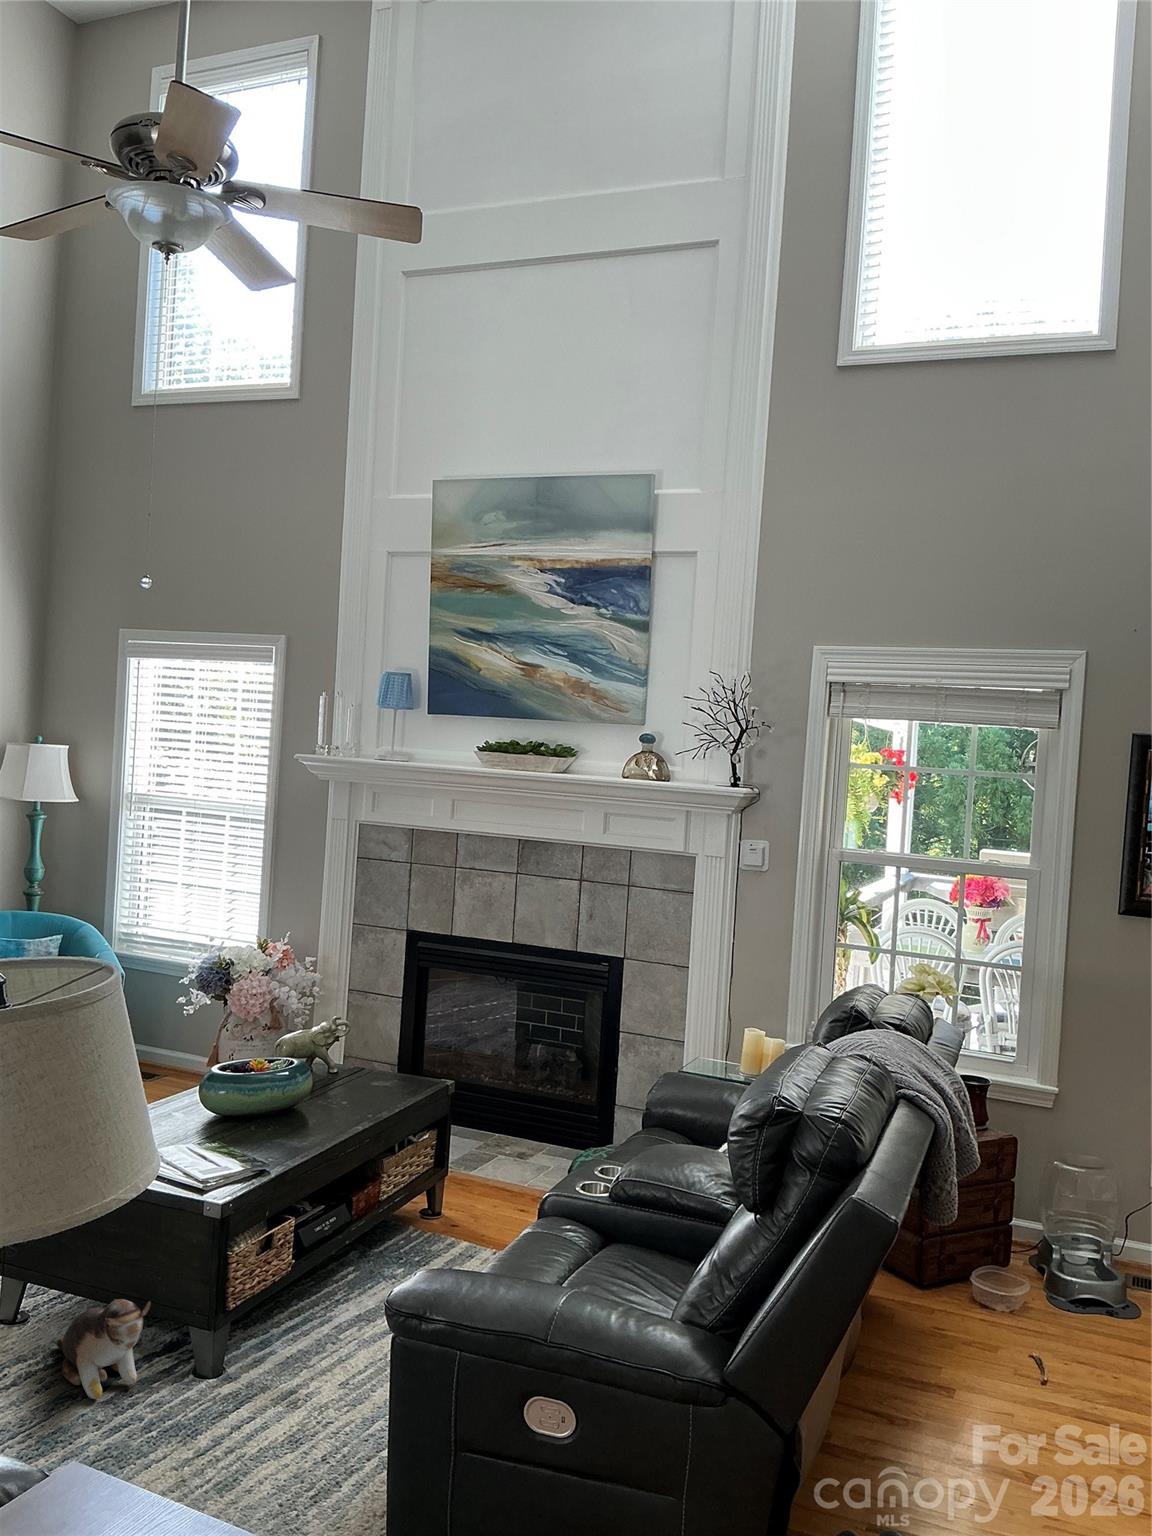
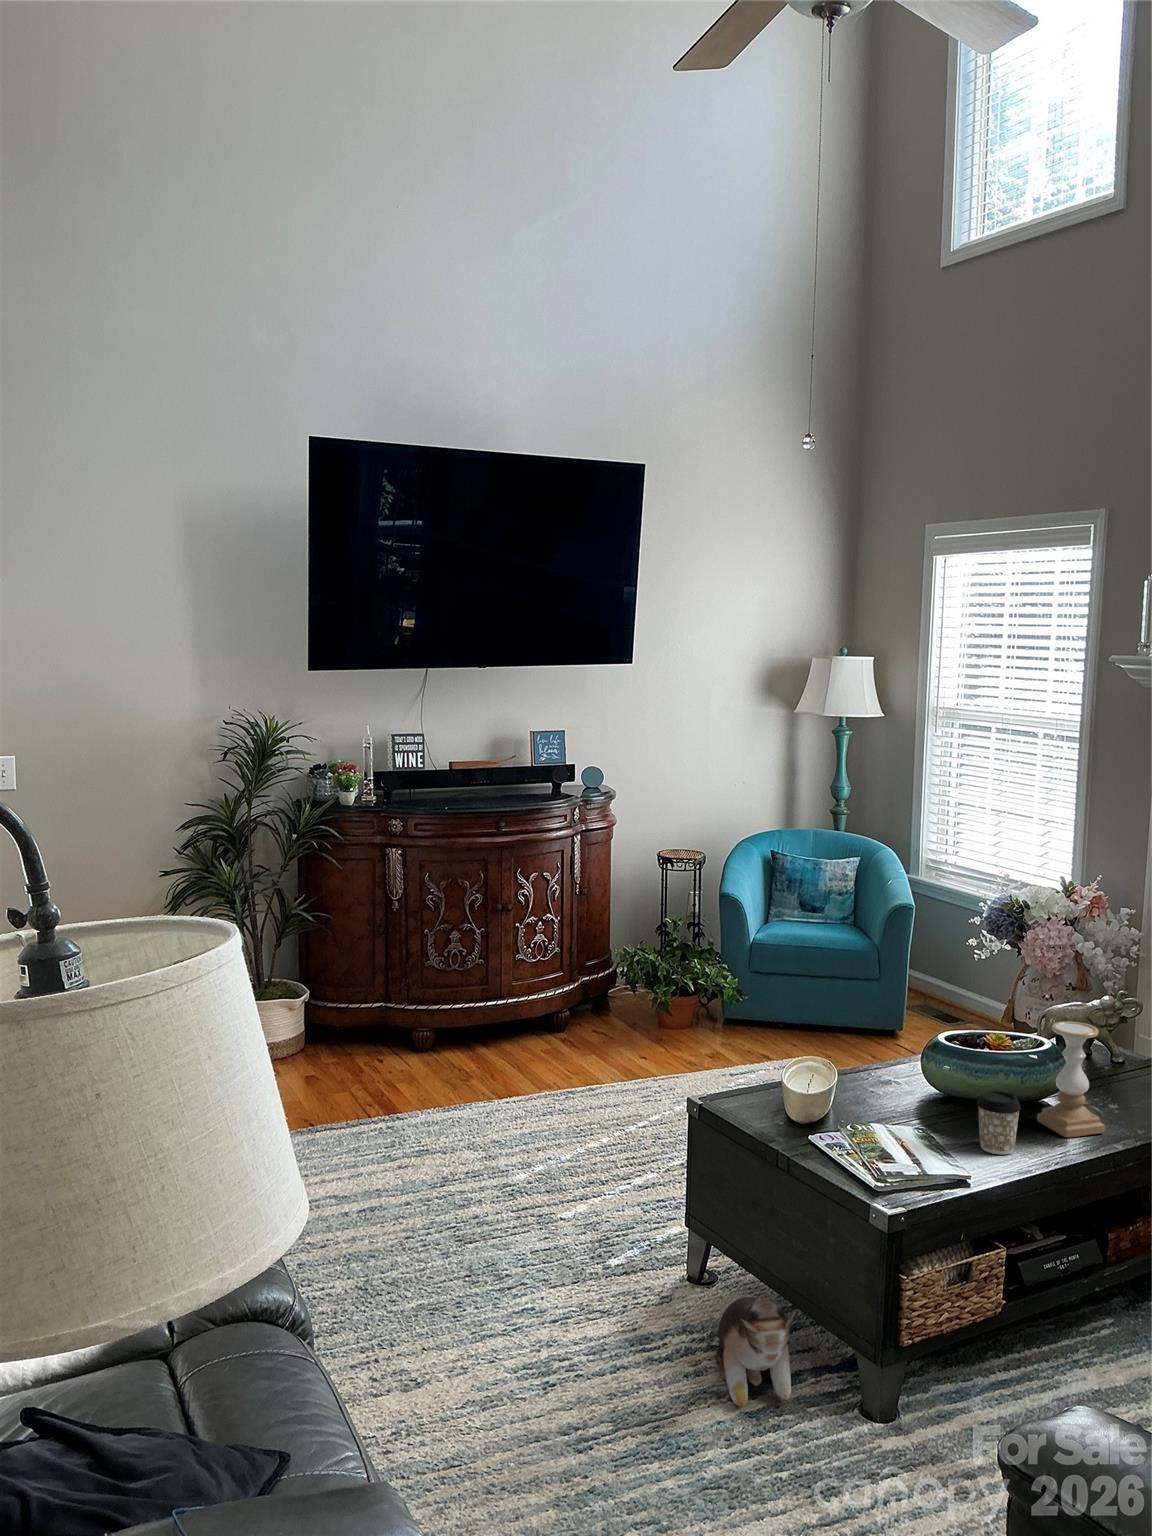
candle holder: none [298,1043,348,1132] -> present [1037,1021,1105,1138]
coffee cup: none [264,1102,297,1151] -> present [977,1091,1021,1154]

